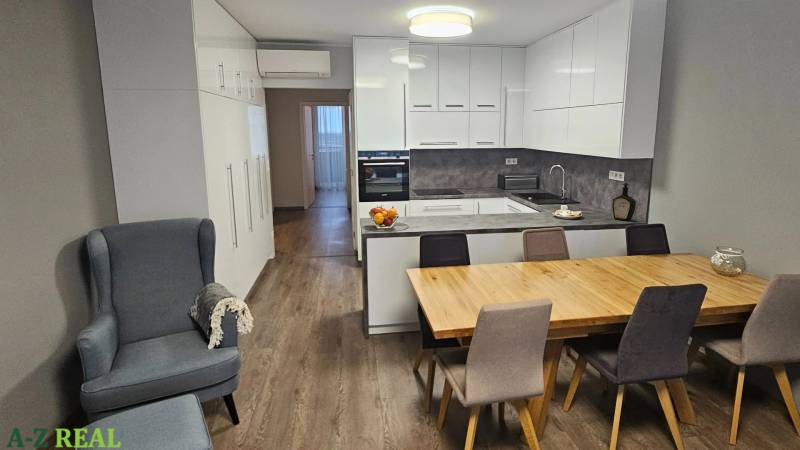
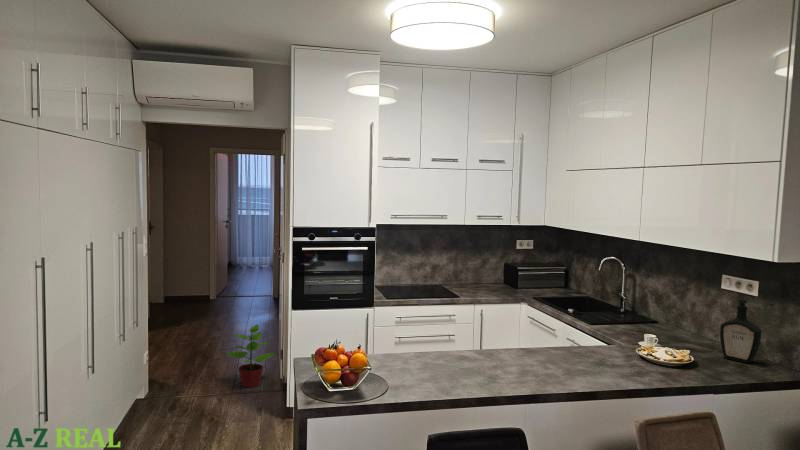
potted plant: none [319,215,351,255] -> present [226,324,275,387]

